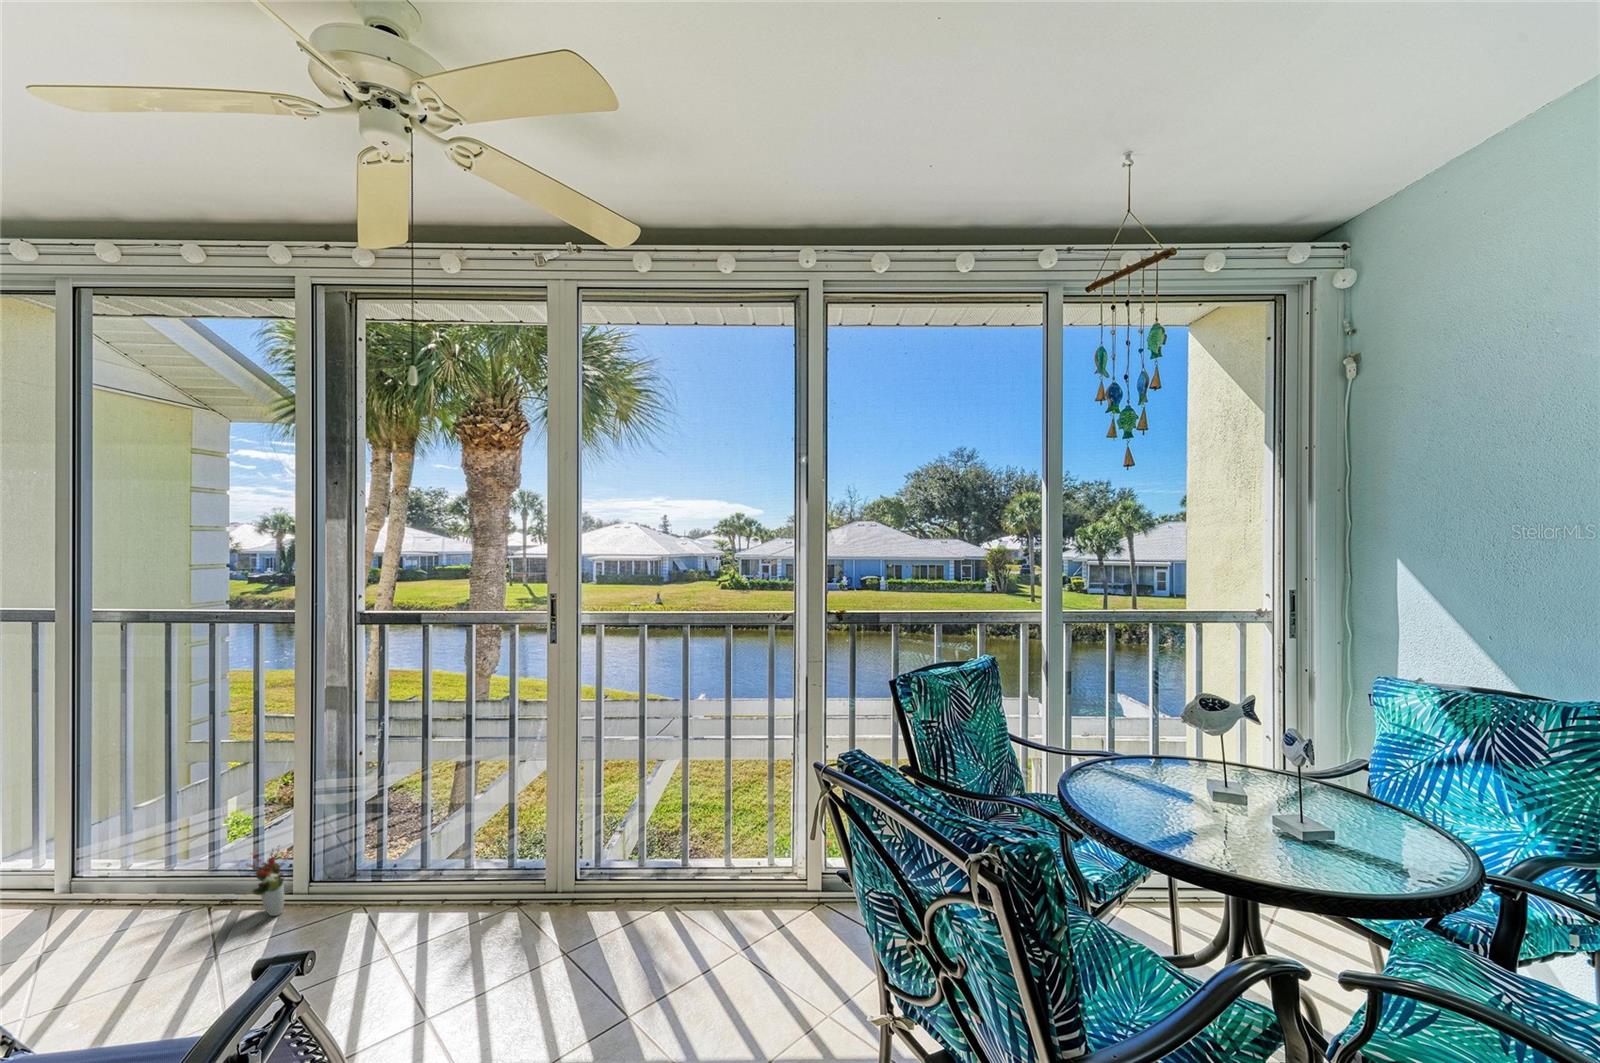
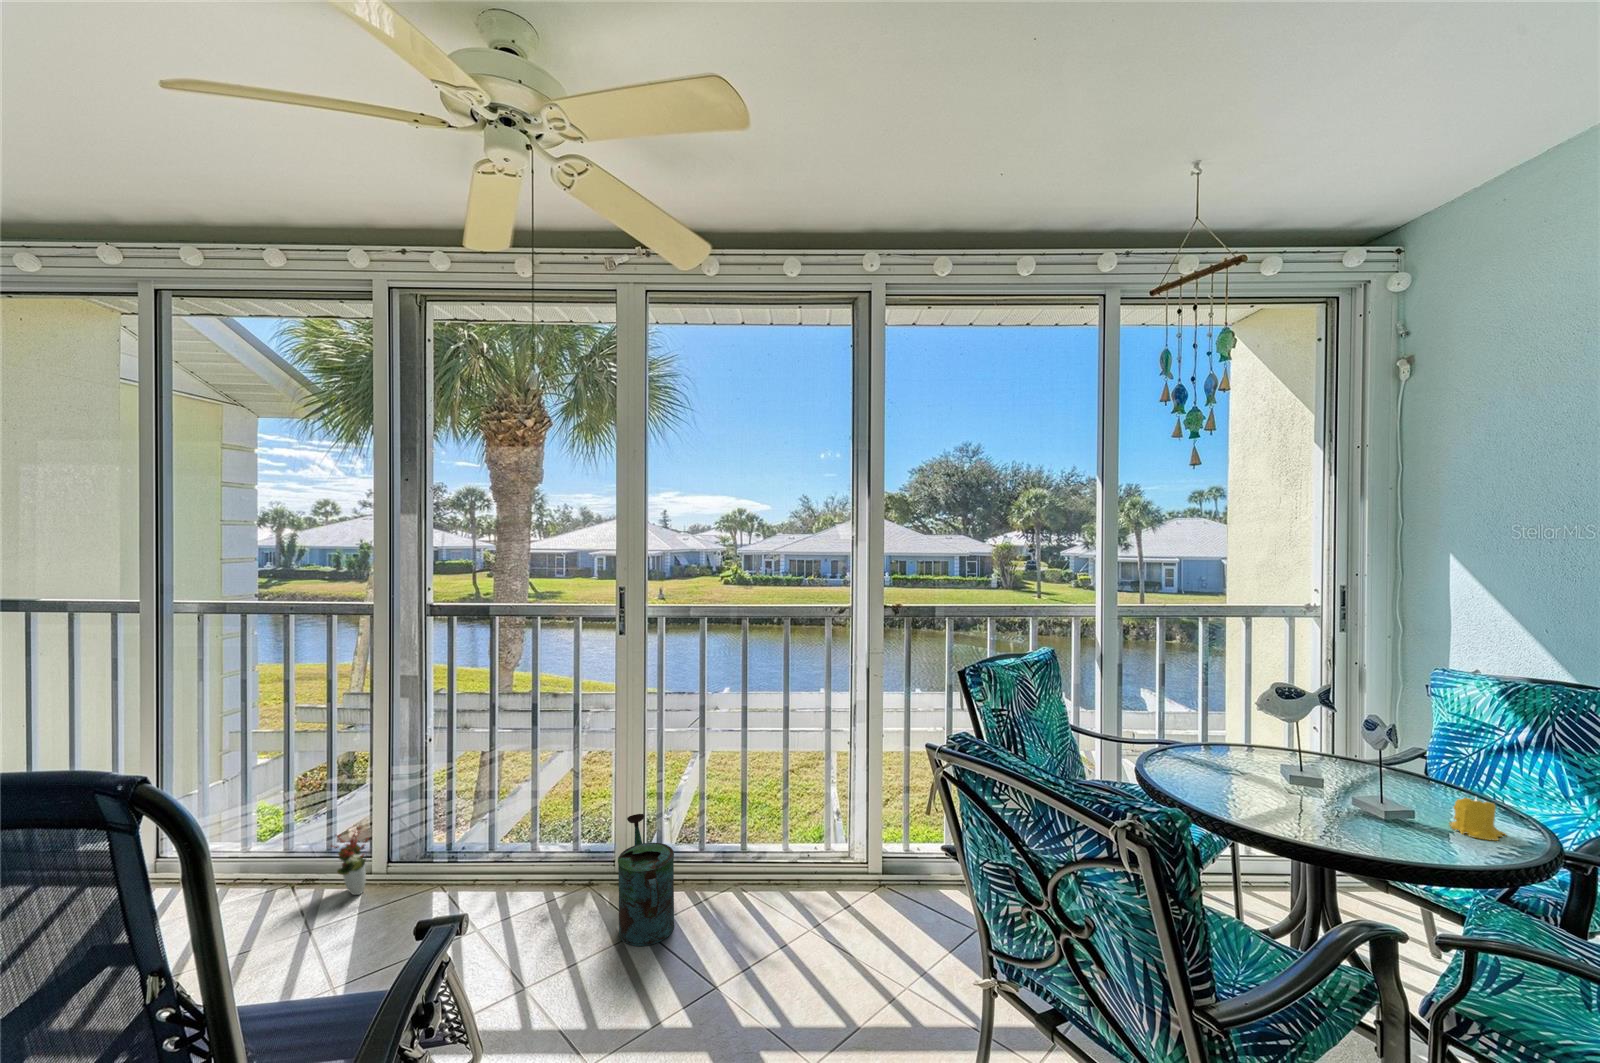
candle: none [1371,815,1430,865] -> present [1450,798,1506,841]
watering can: none [537,830,598,970] -> present [618,814,674,946]

